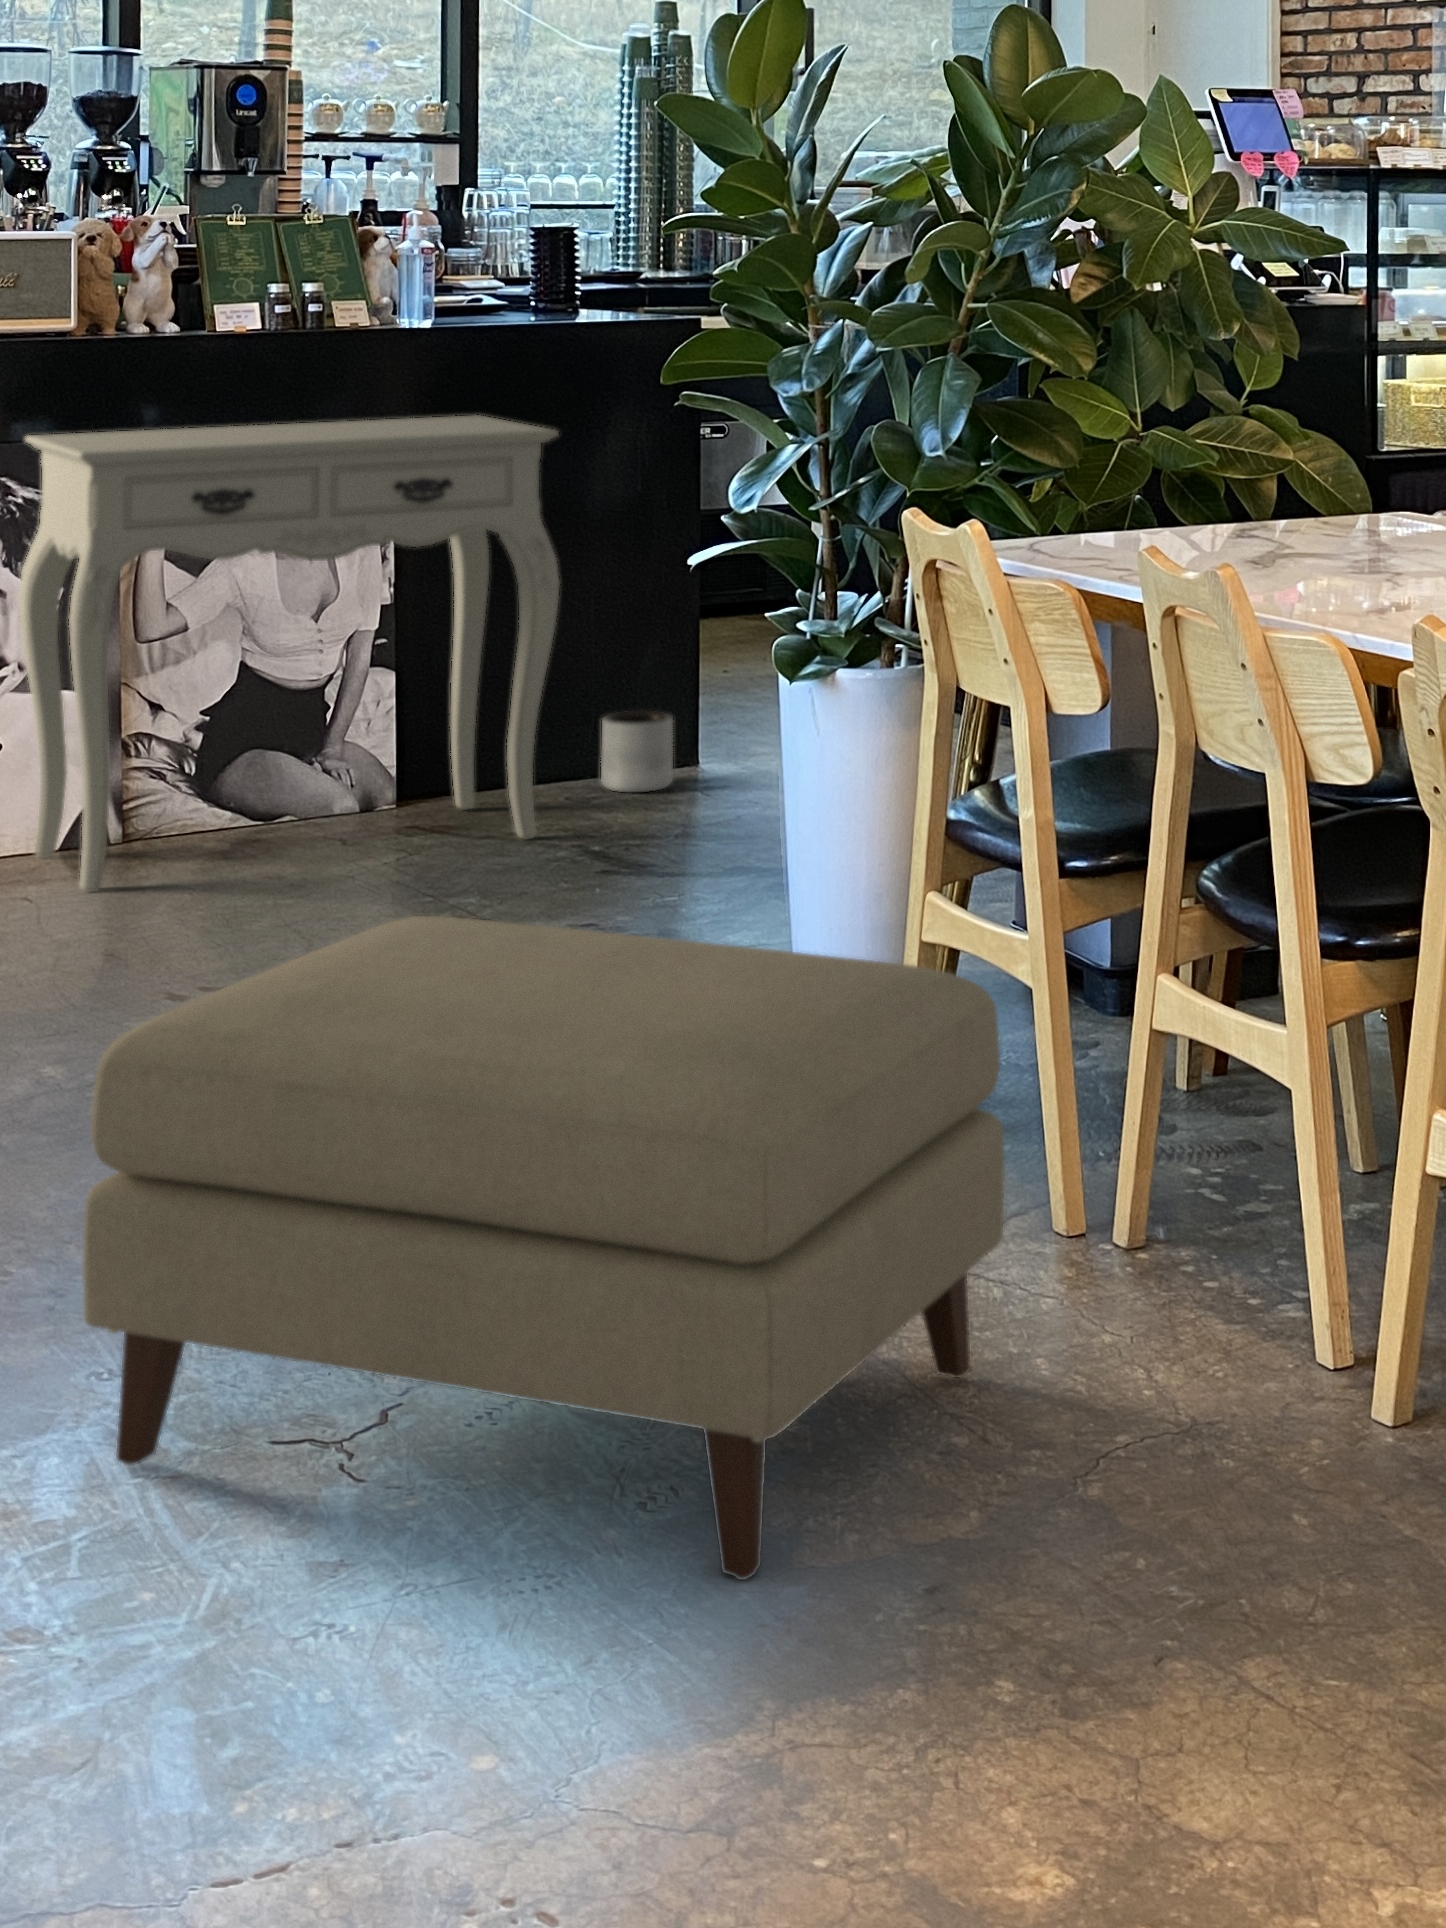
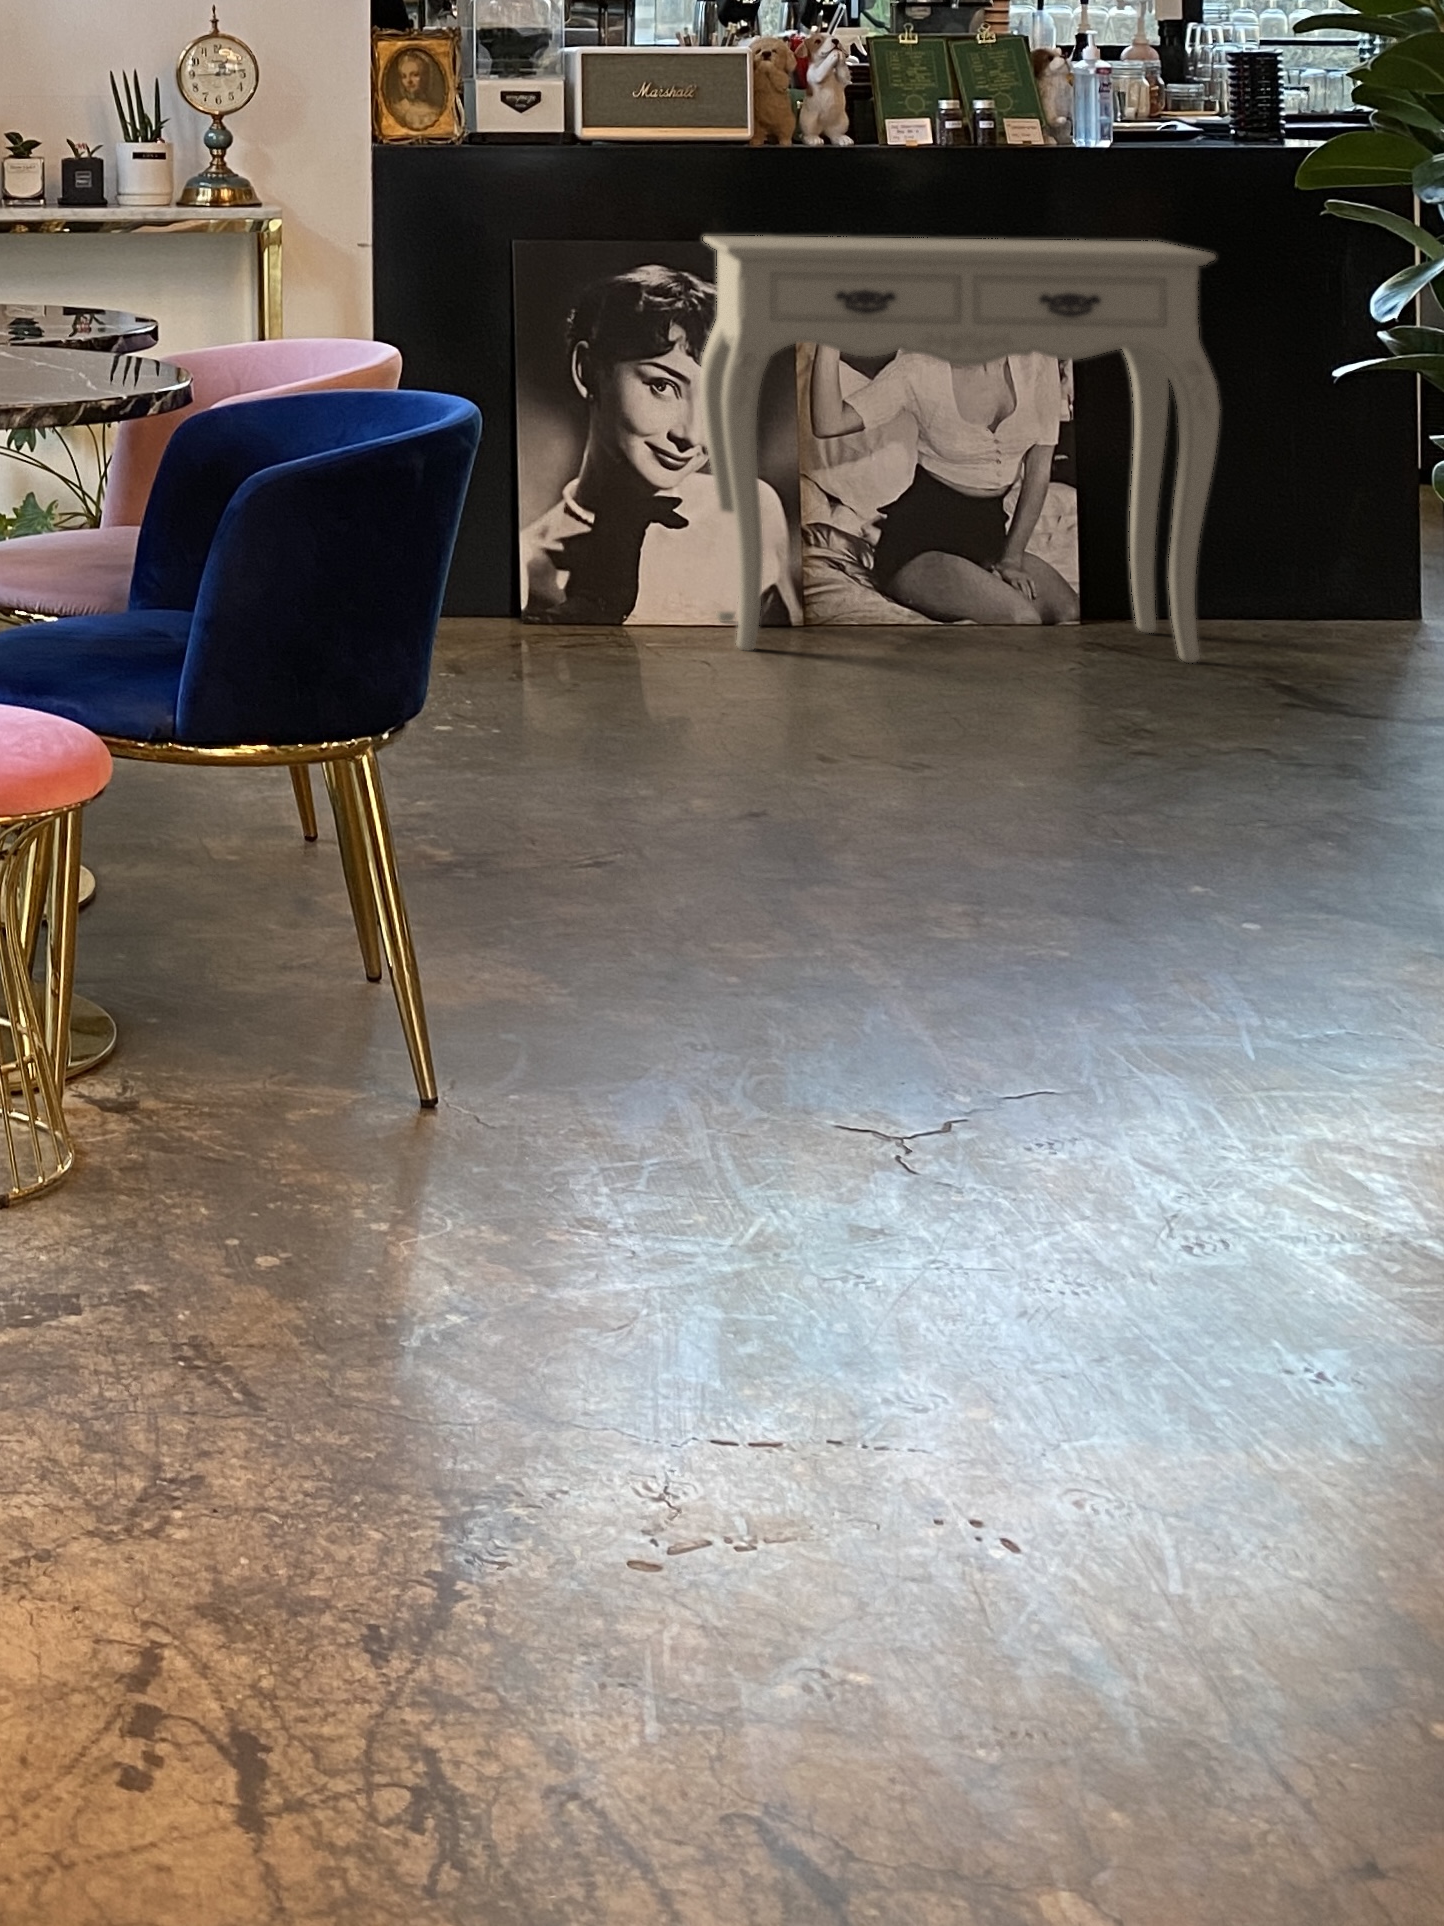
planter: present [601,711,673,792] -> none [1304,558,1384,640]
ottoman: present [83,916,1005,1580] -> none [440,615,1295,1188]

